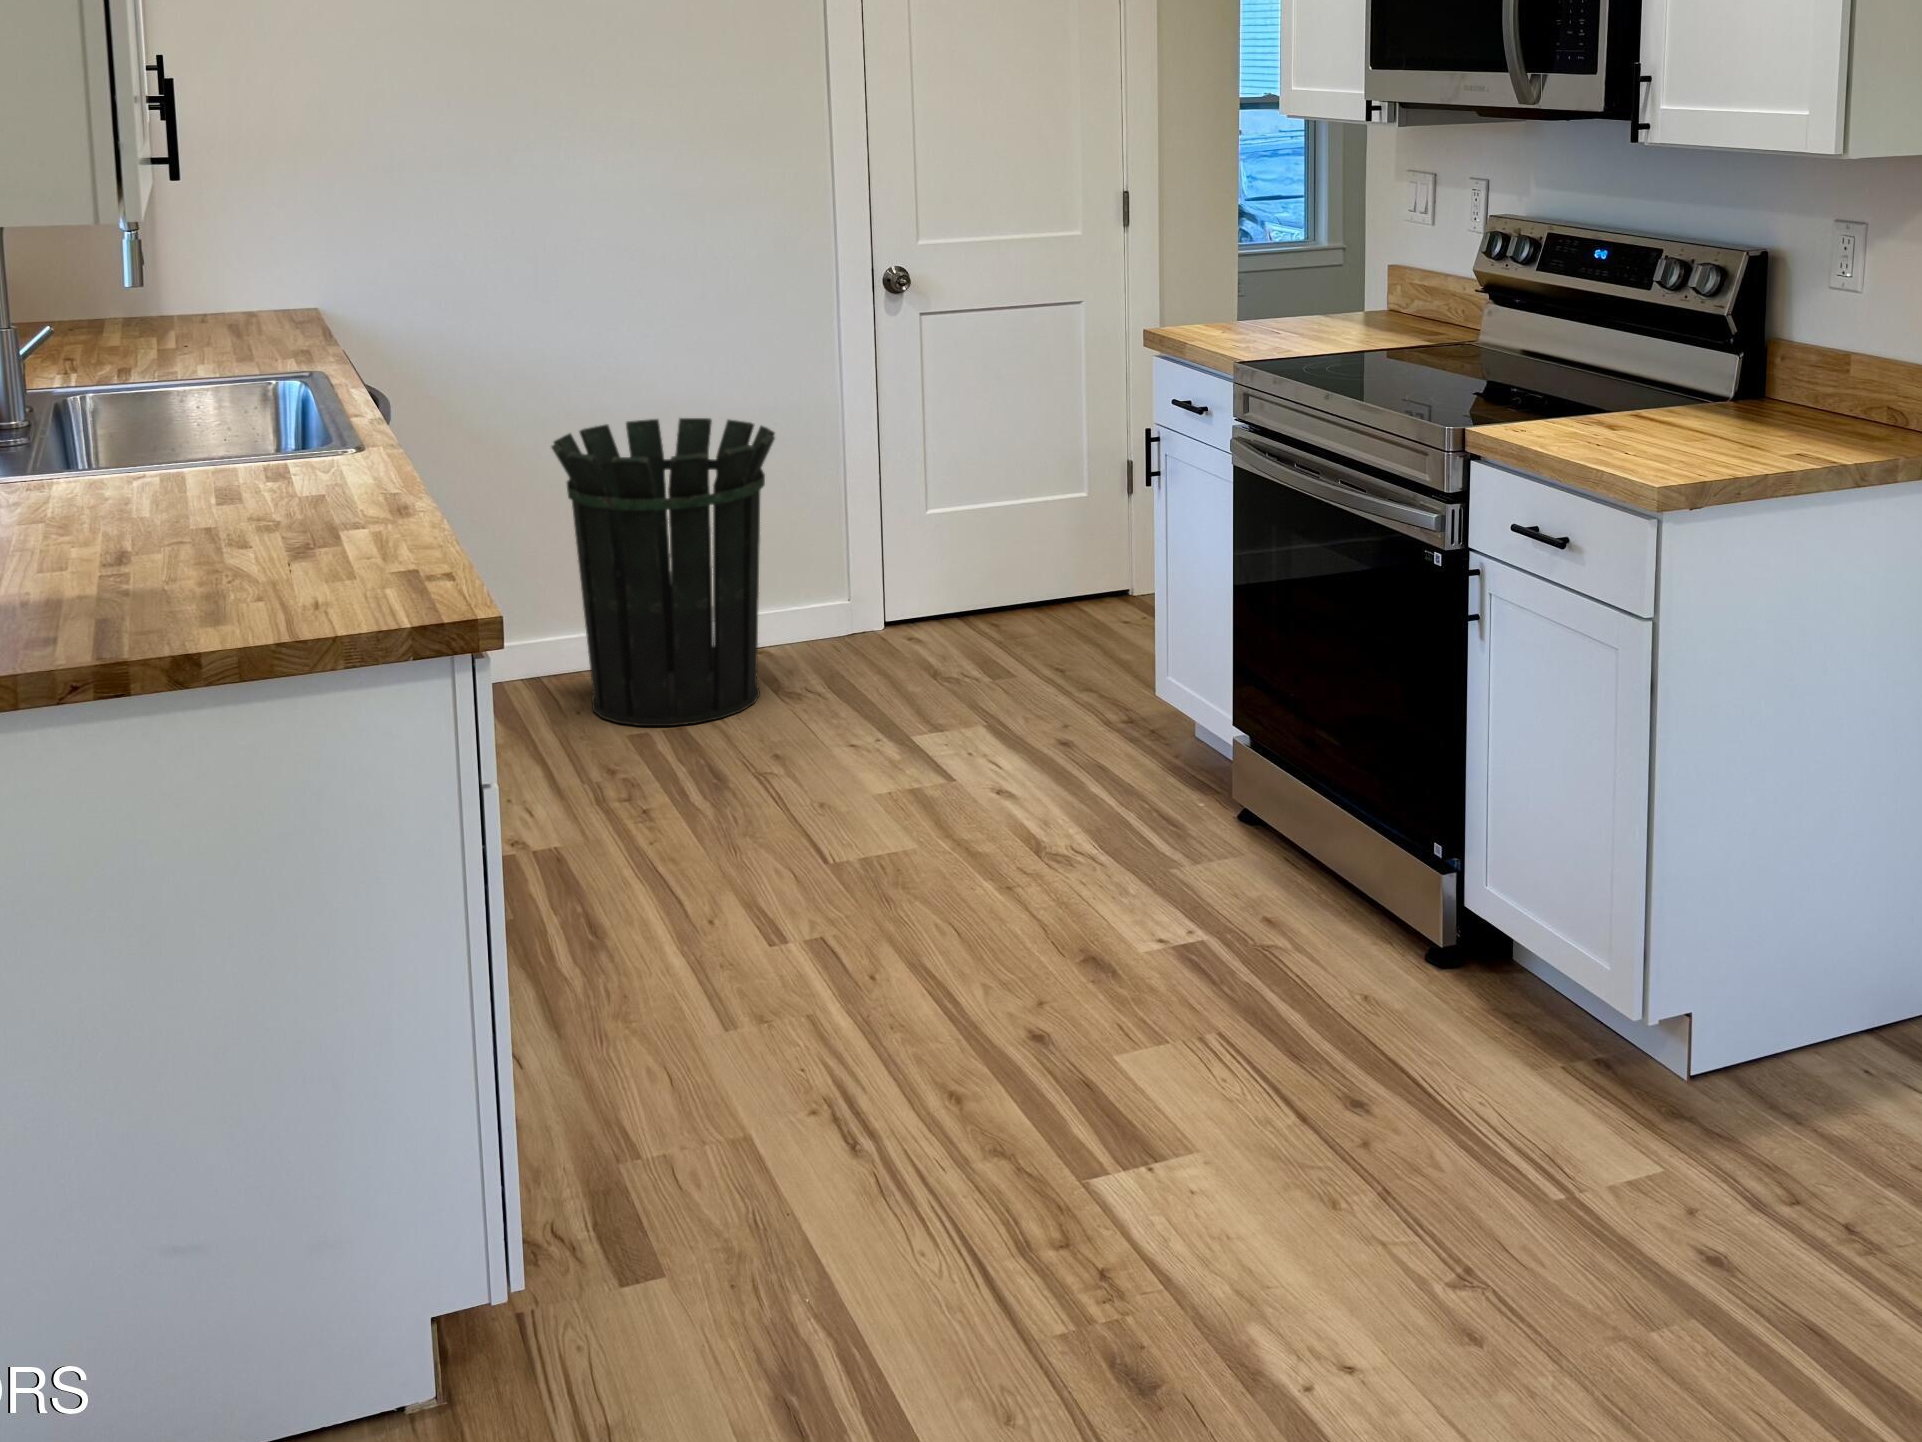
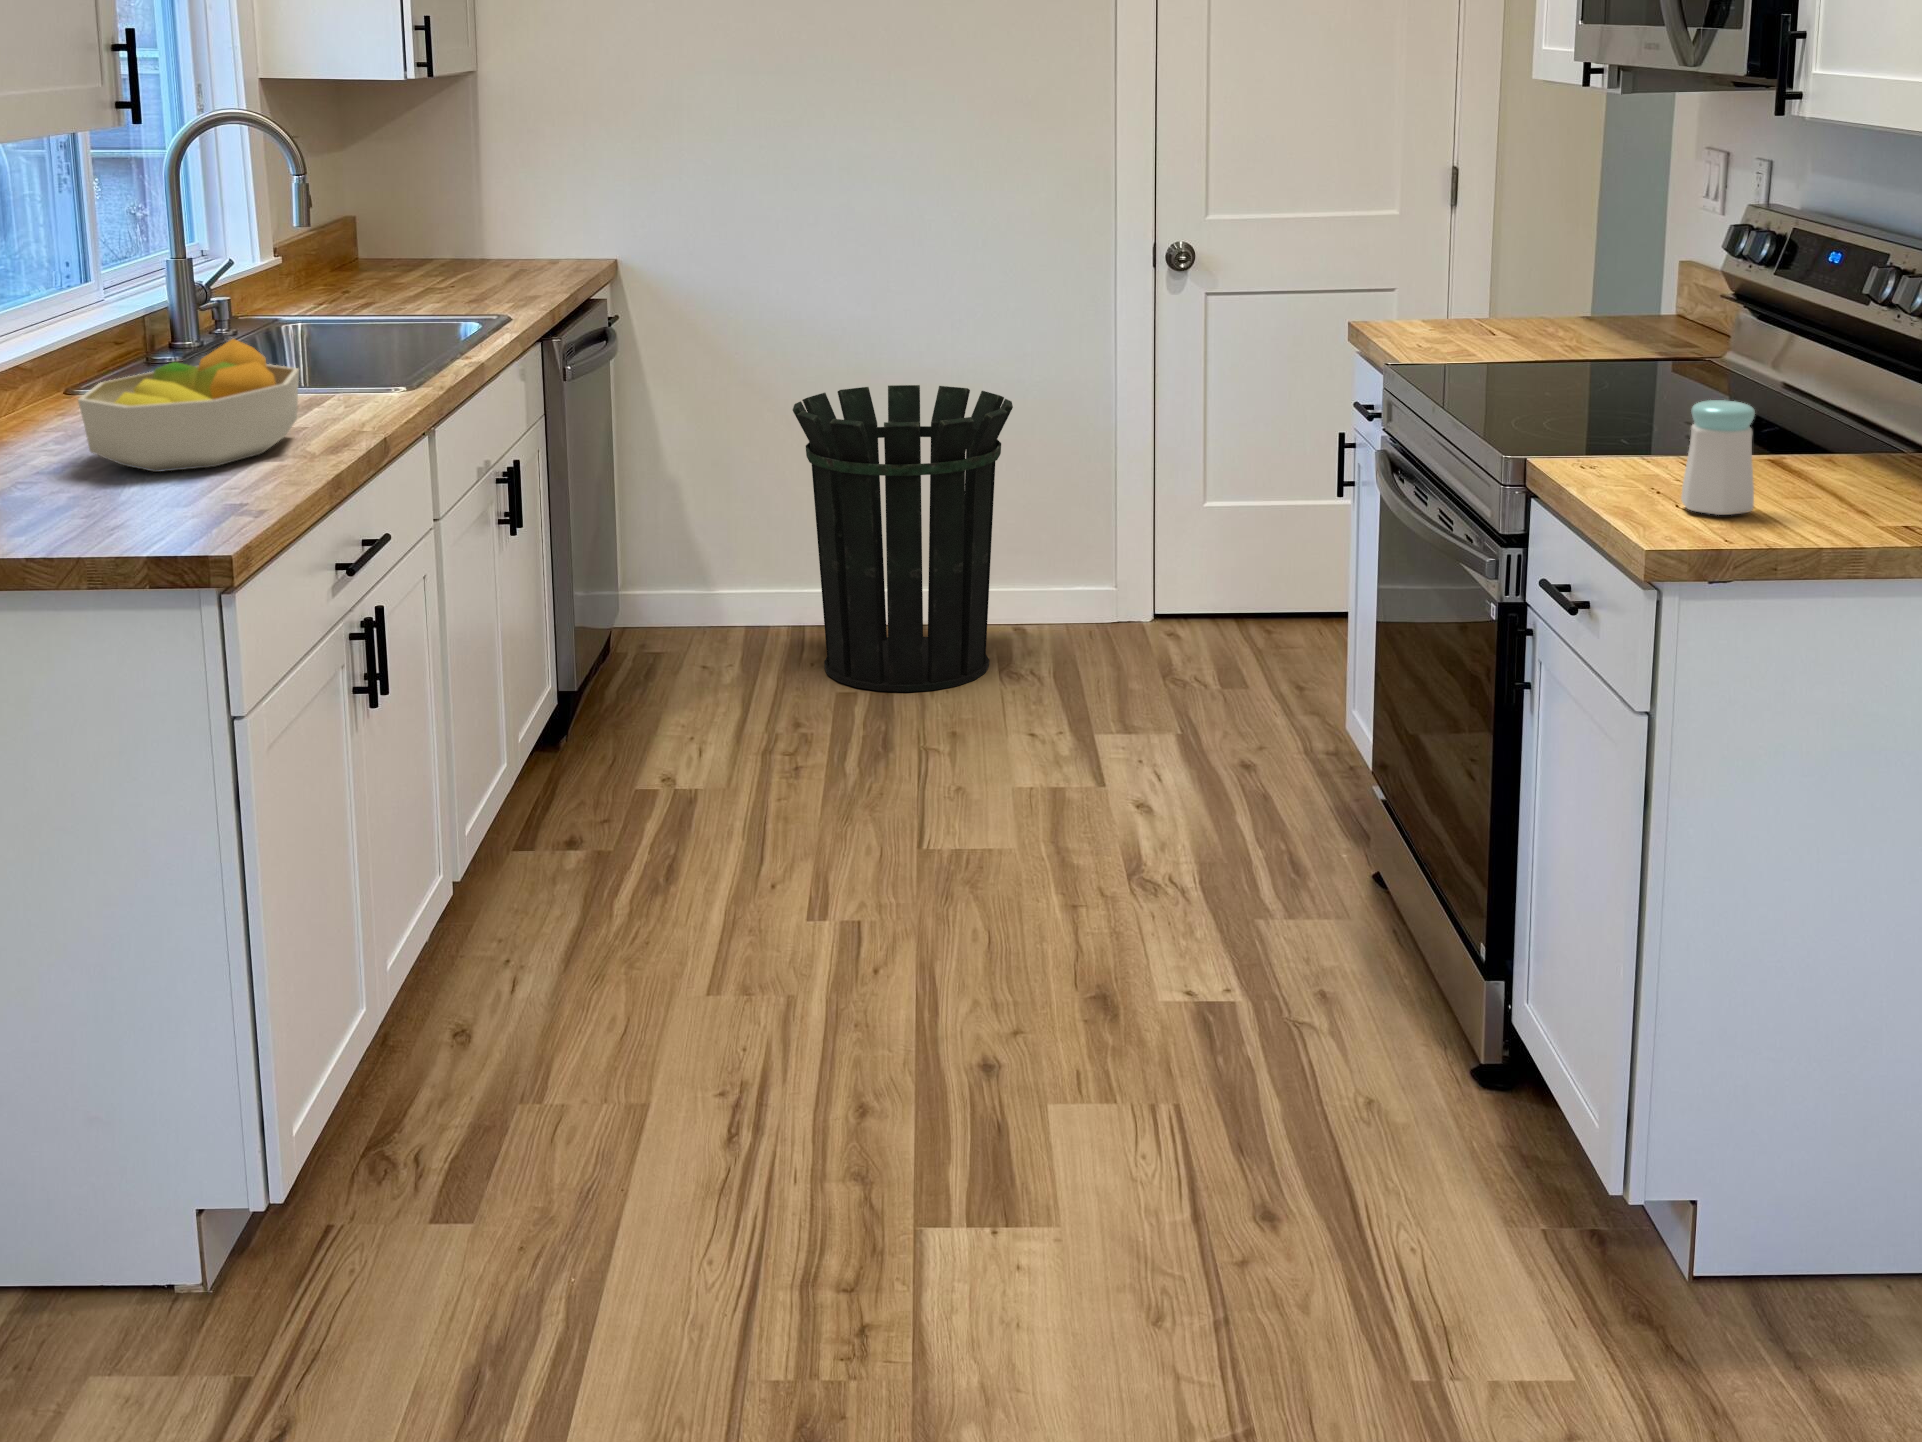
salt shaker: none [1640,370,1699,459] -> present [1681,400,1755,515]
fruit bowl: none [110,408,342,556] -> present [78,339,299,472]

